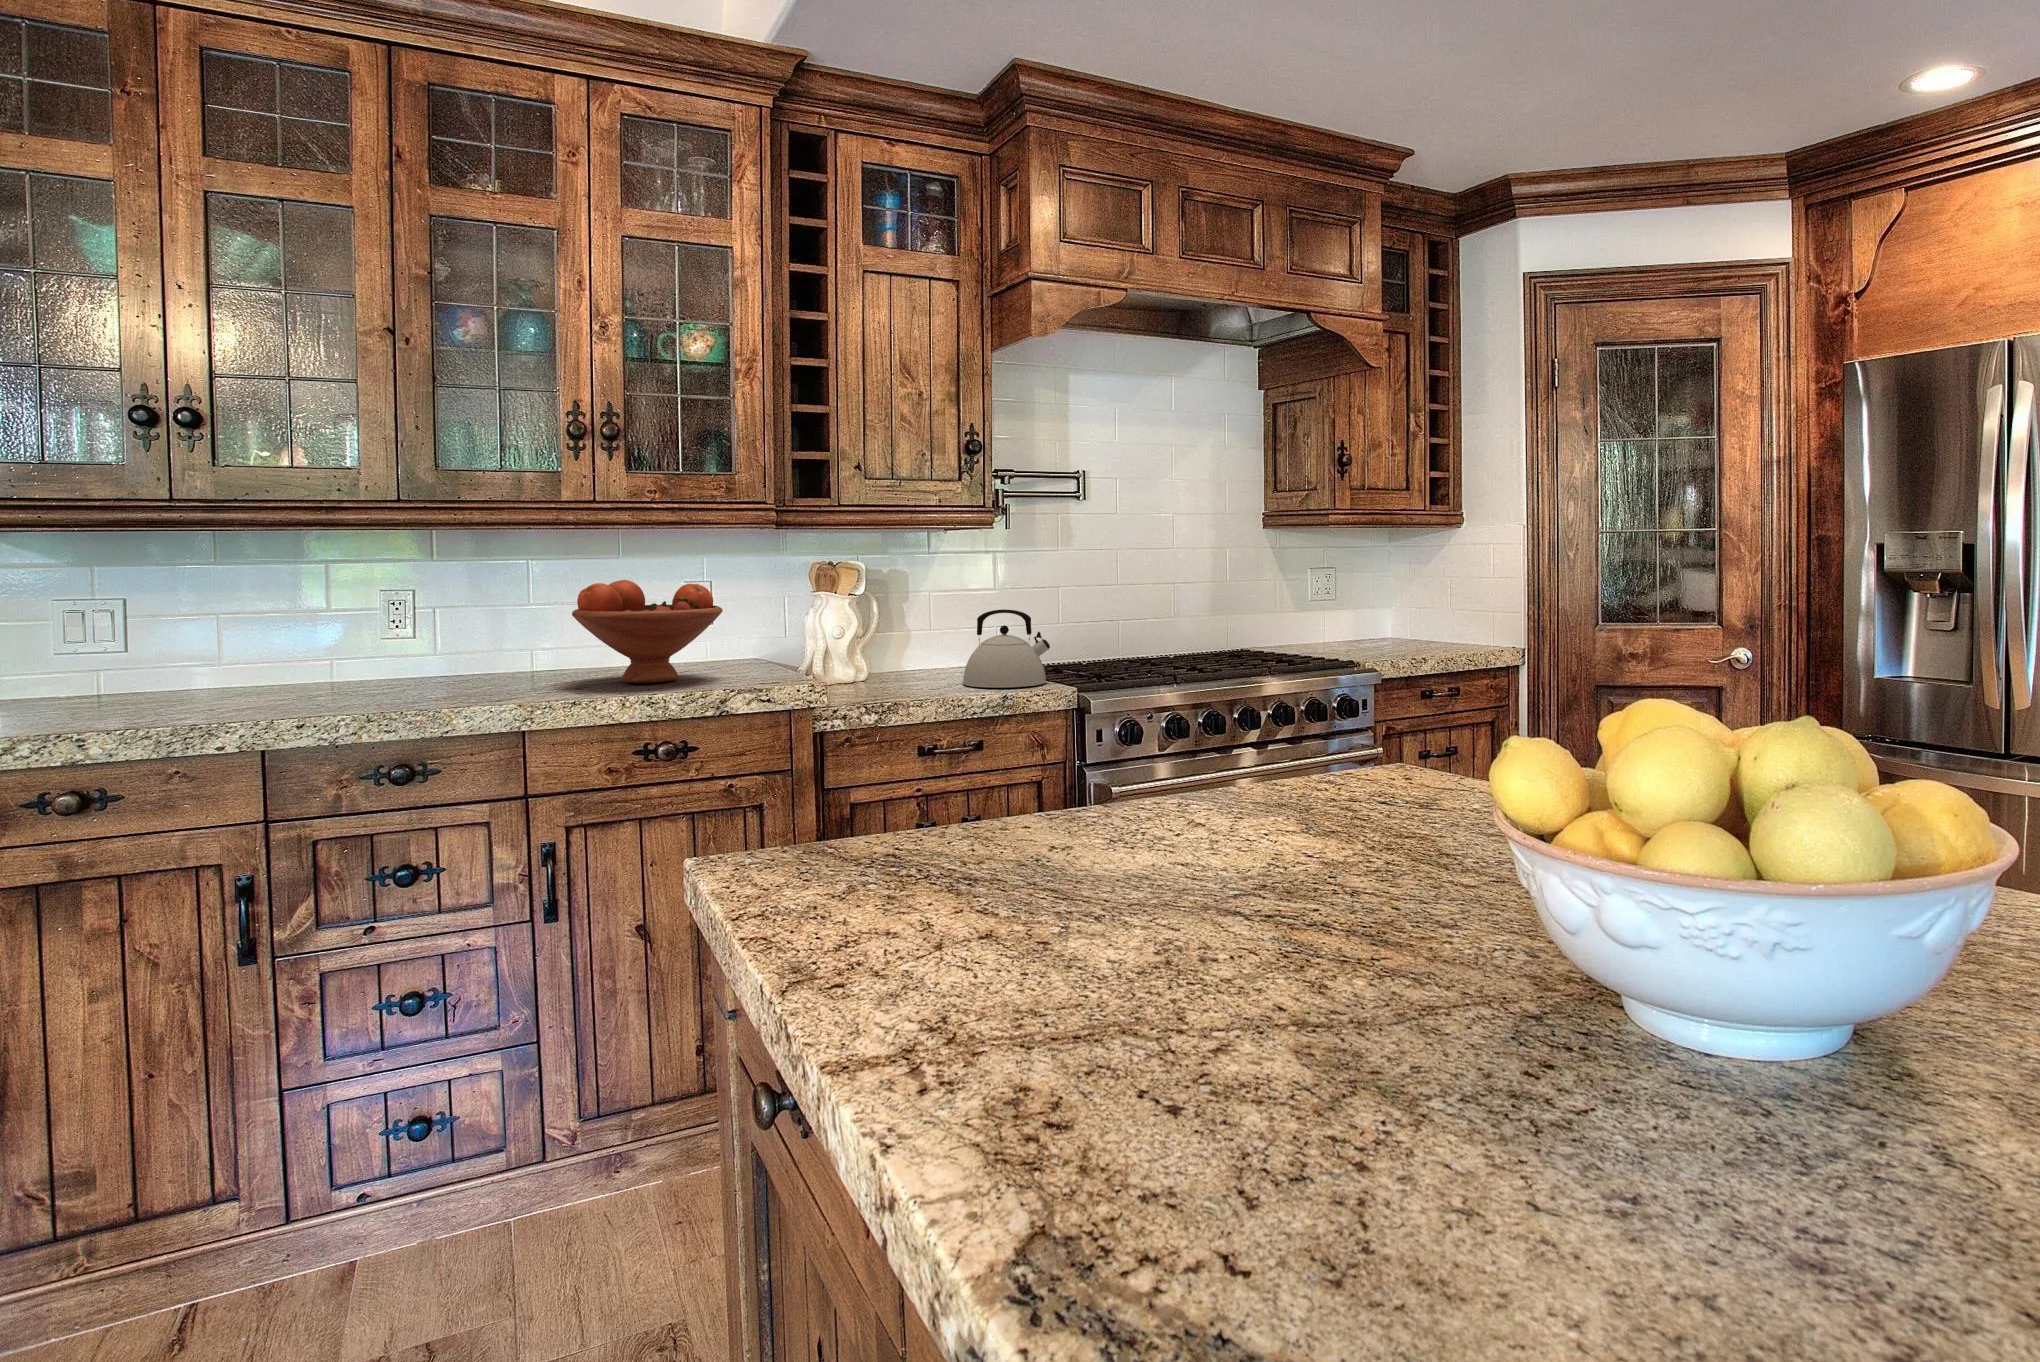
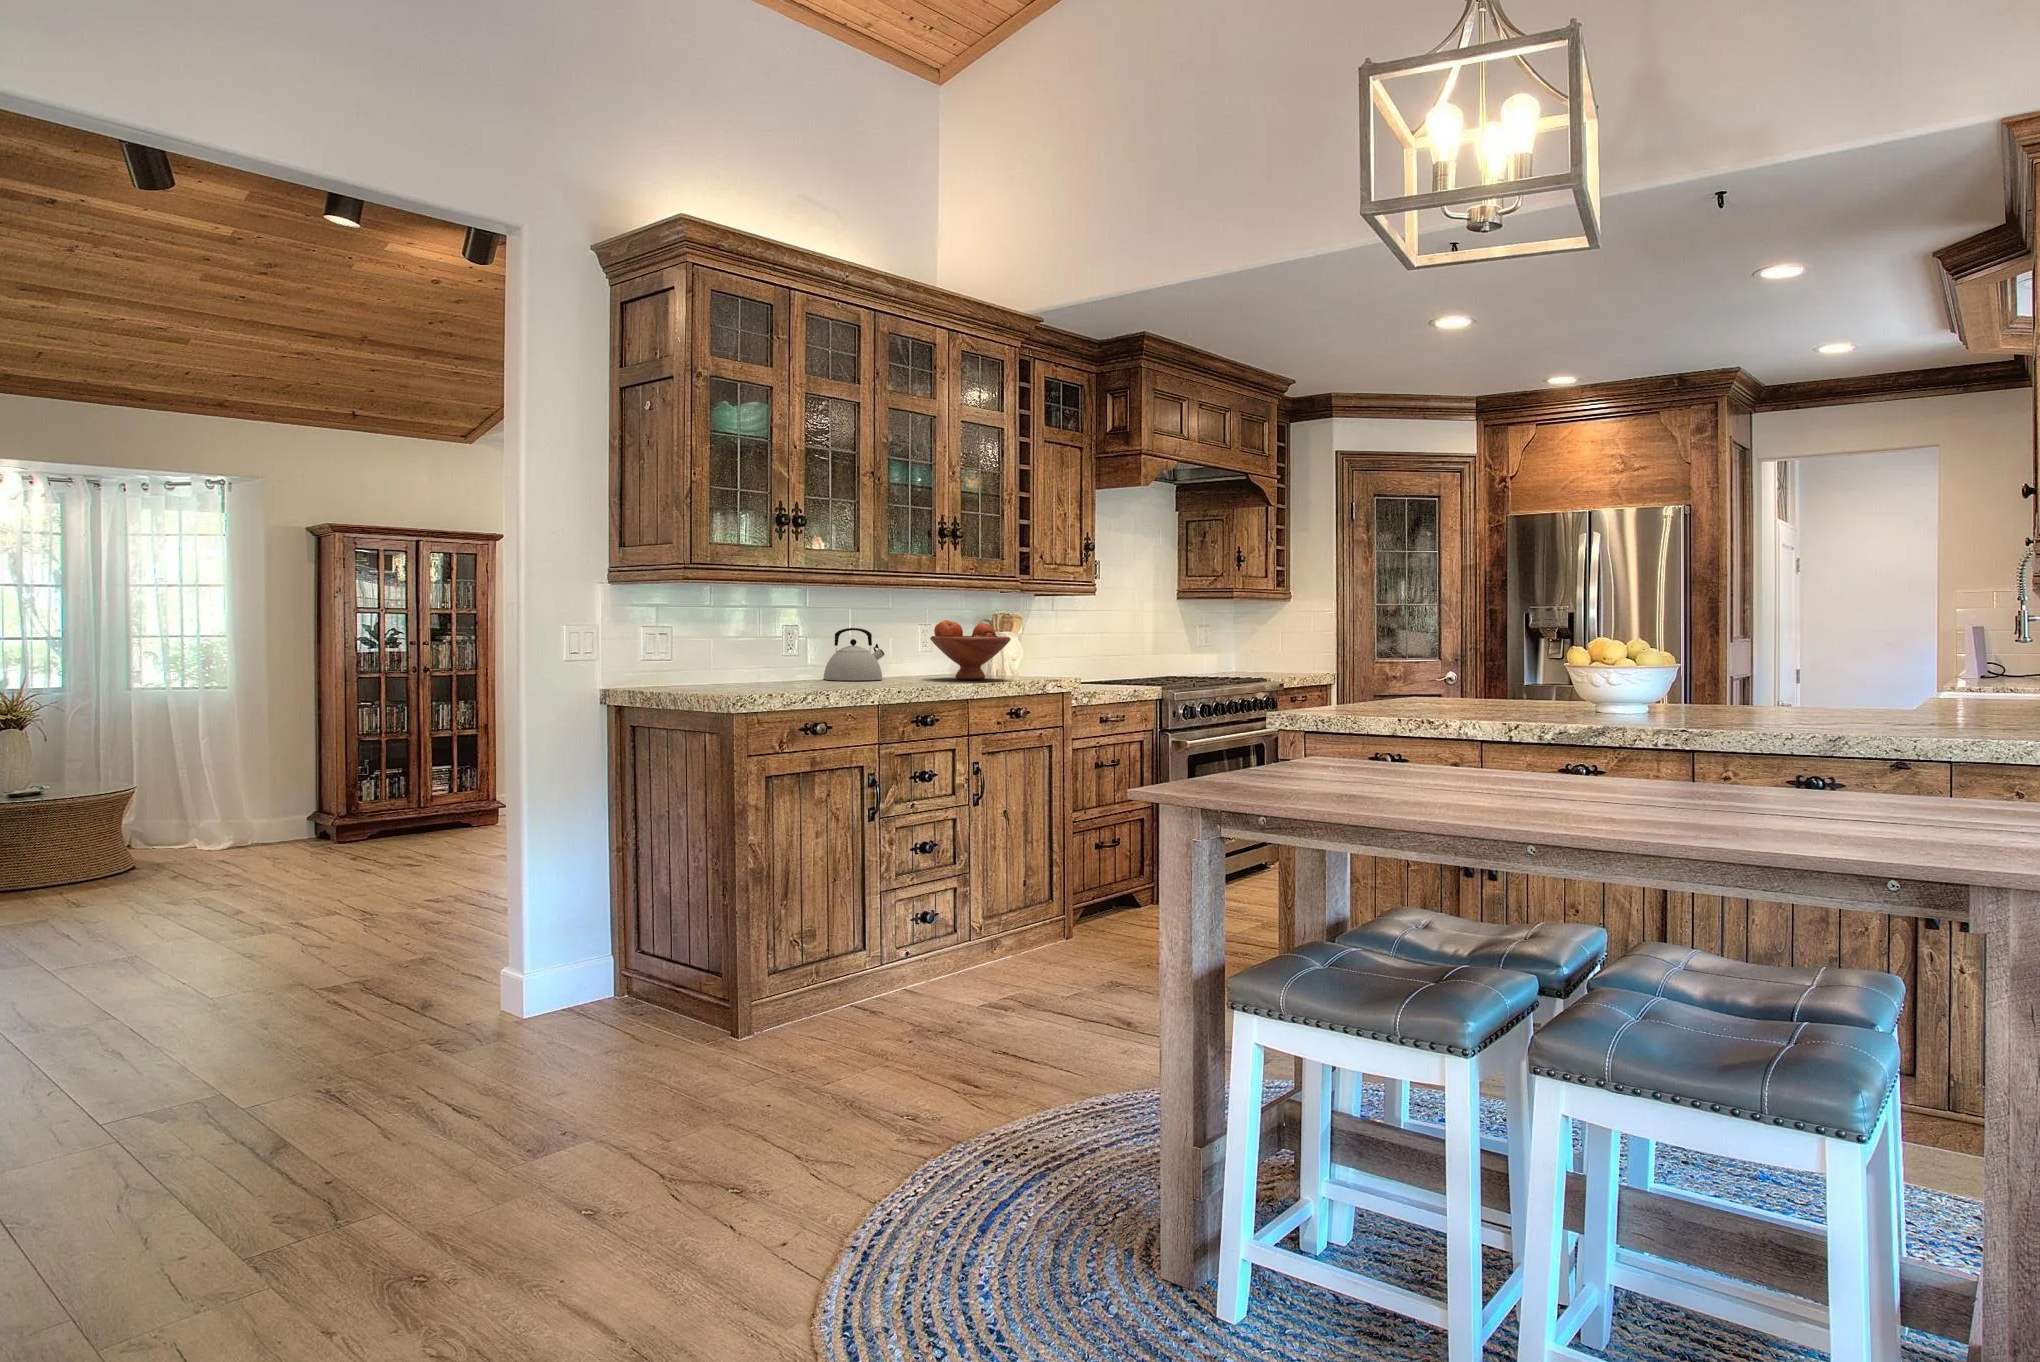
kettle: present [963,609,1050,688] -> present [823,628,884,680]

